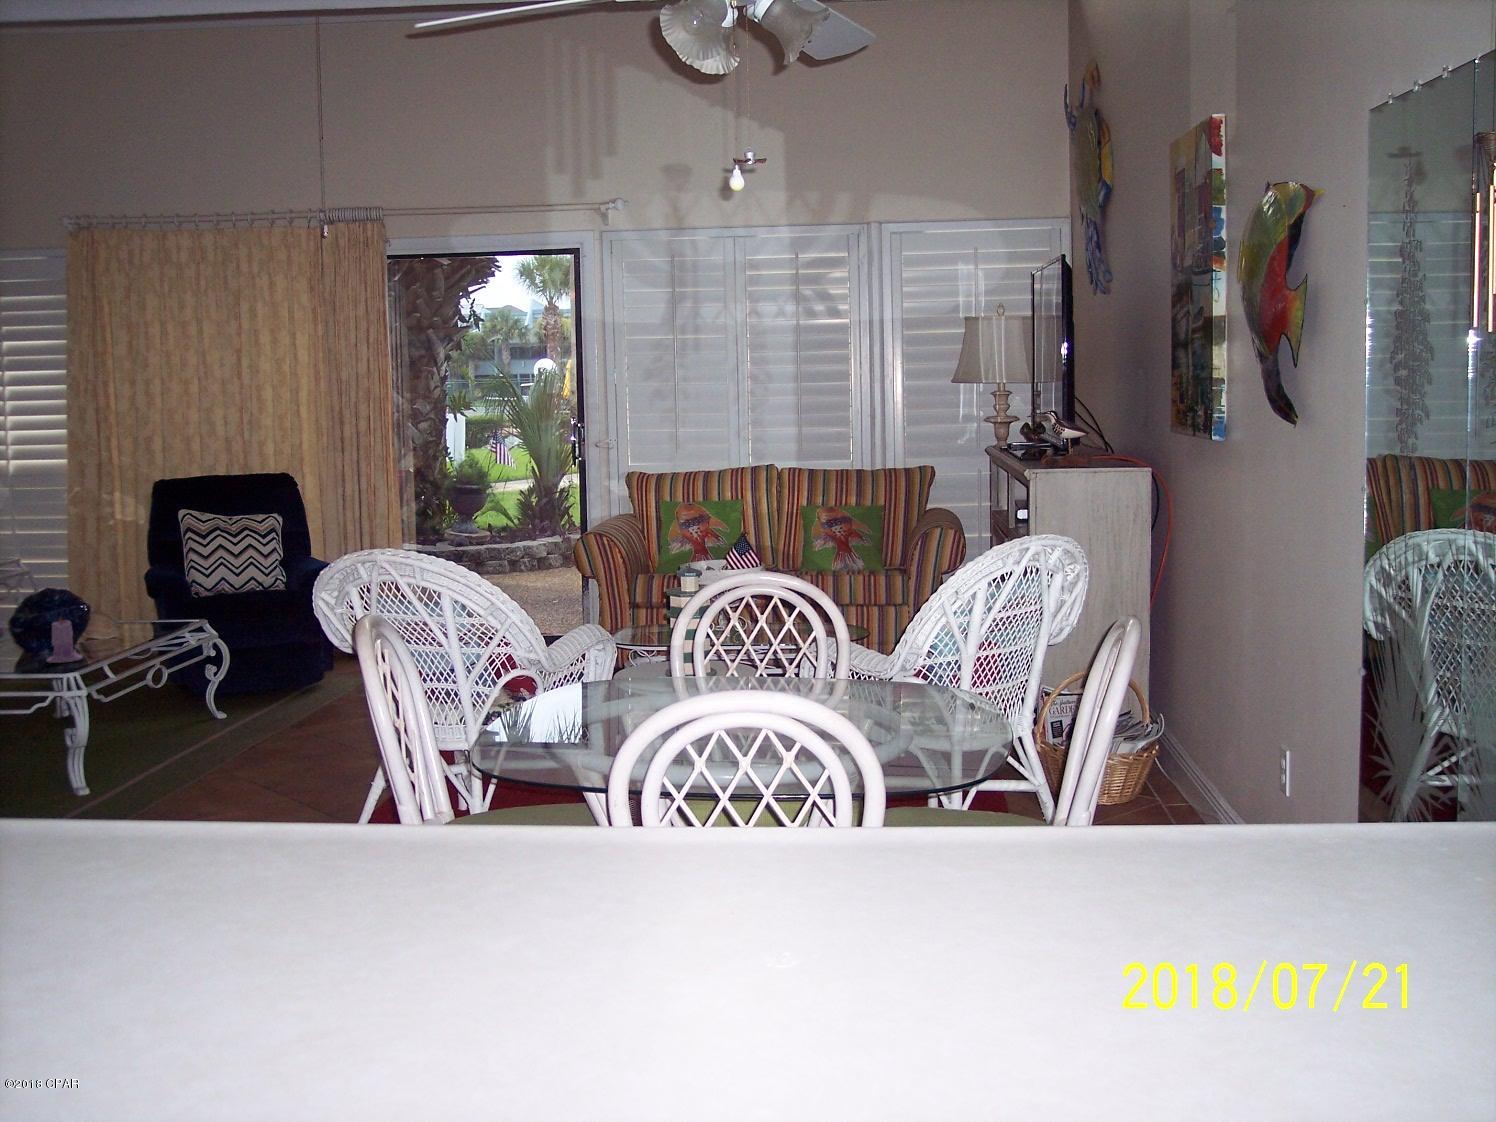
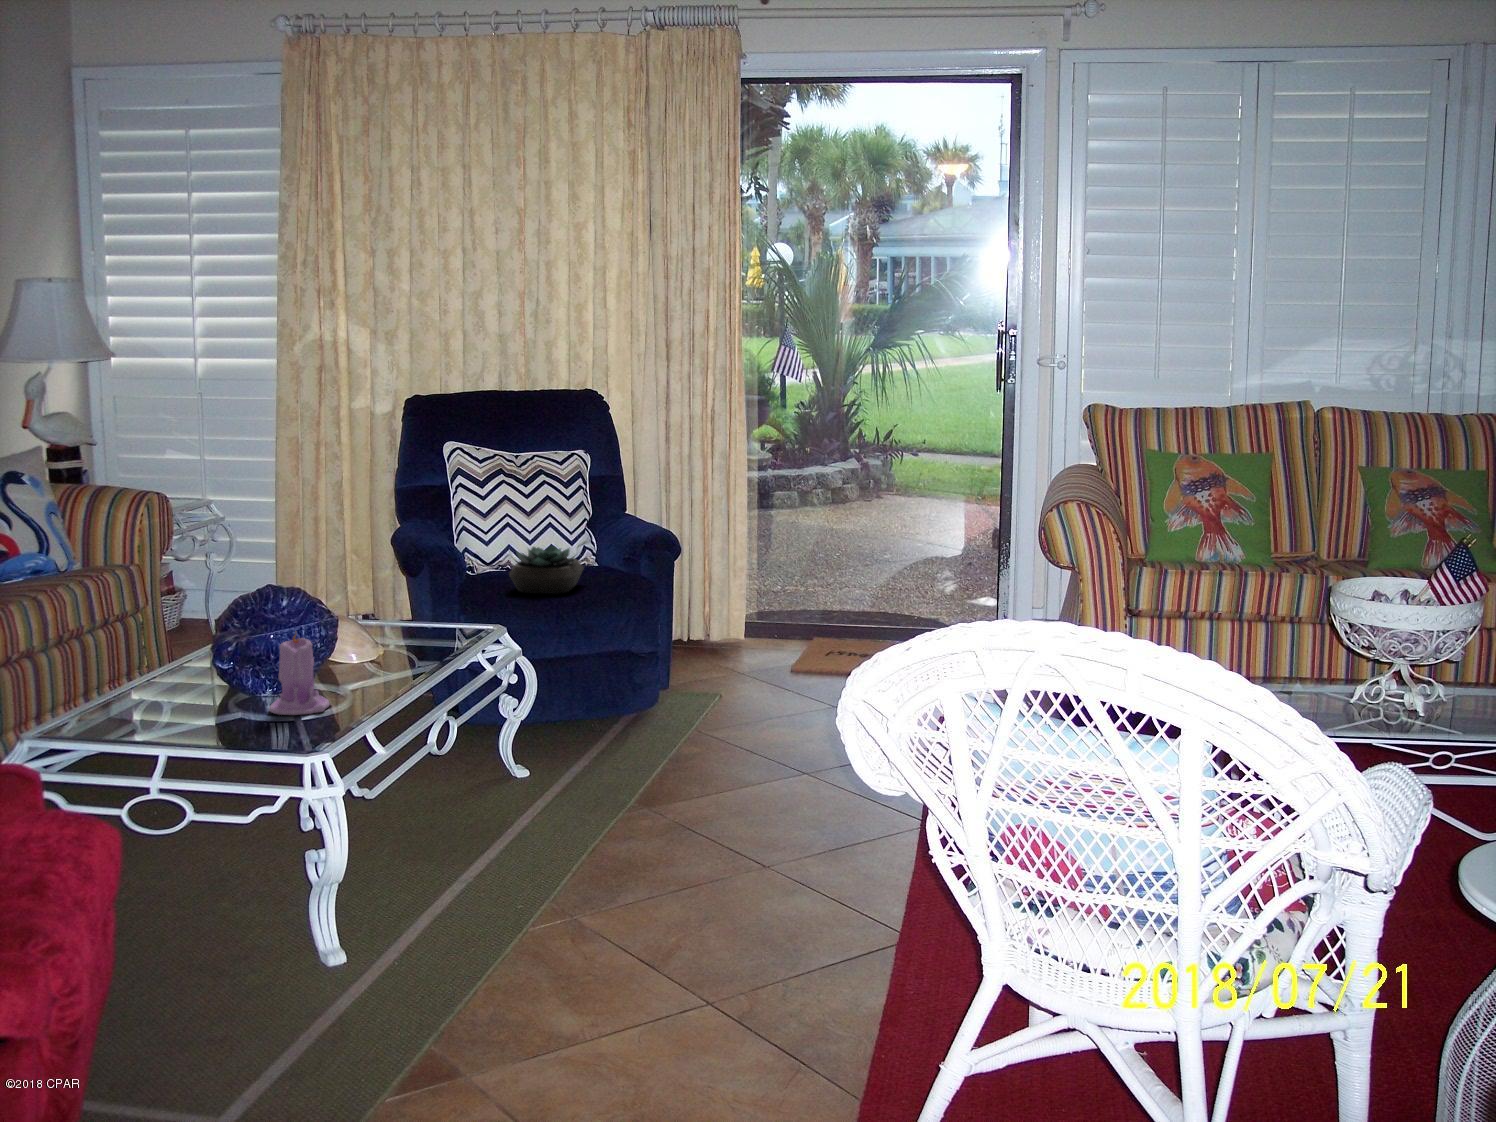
succulent plant: none [217,574,270,605] -> present [509,546,584,594]

